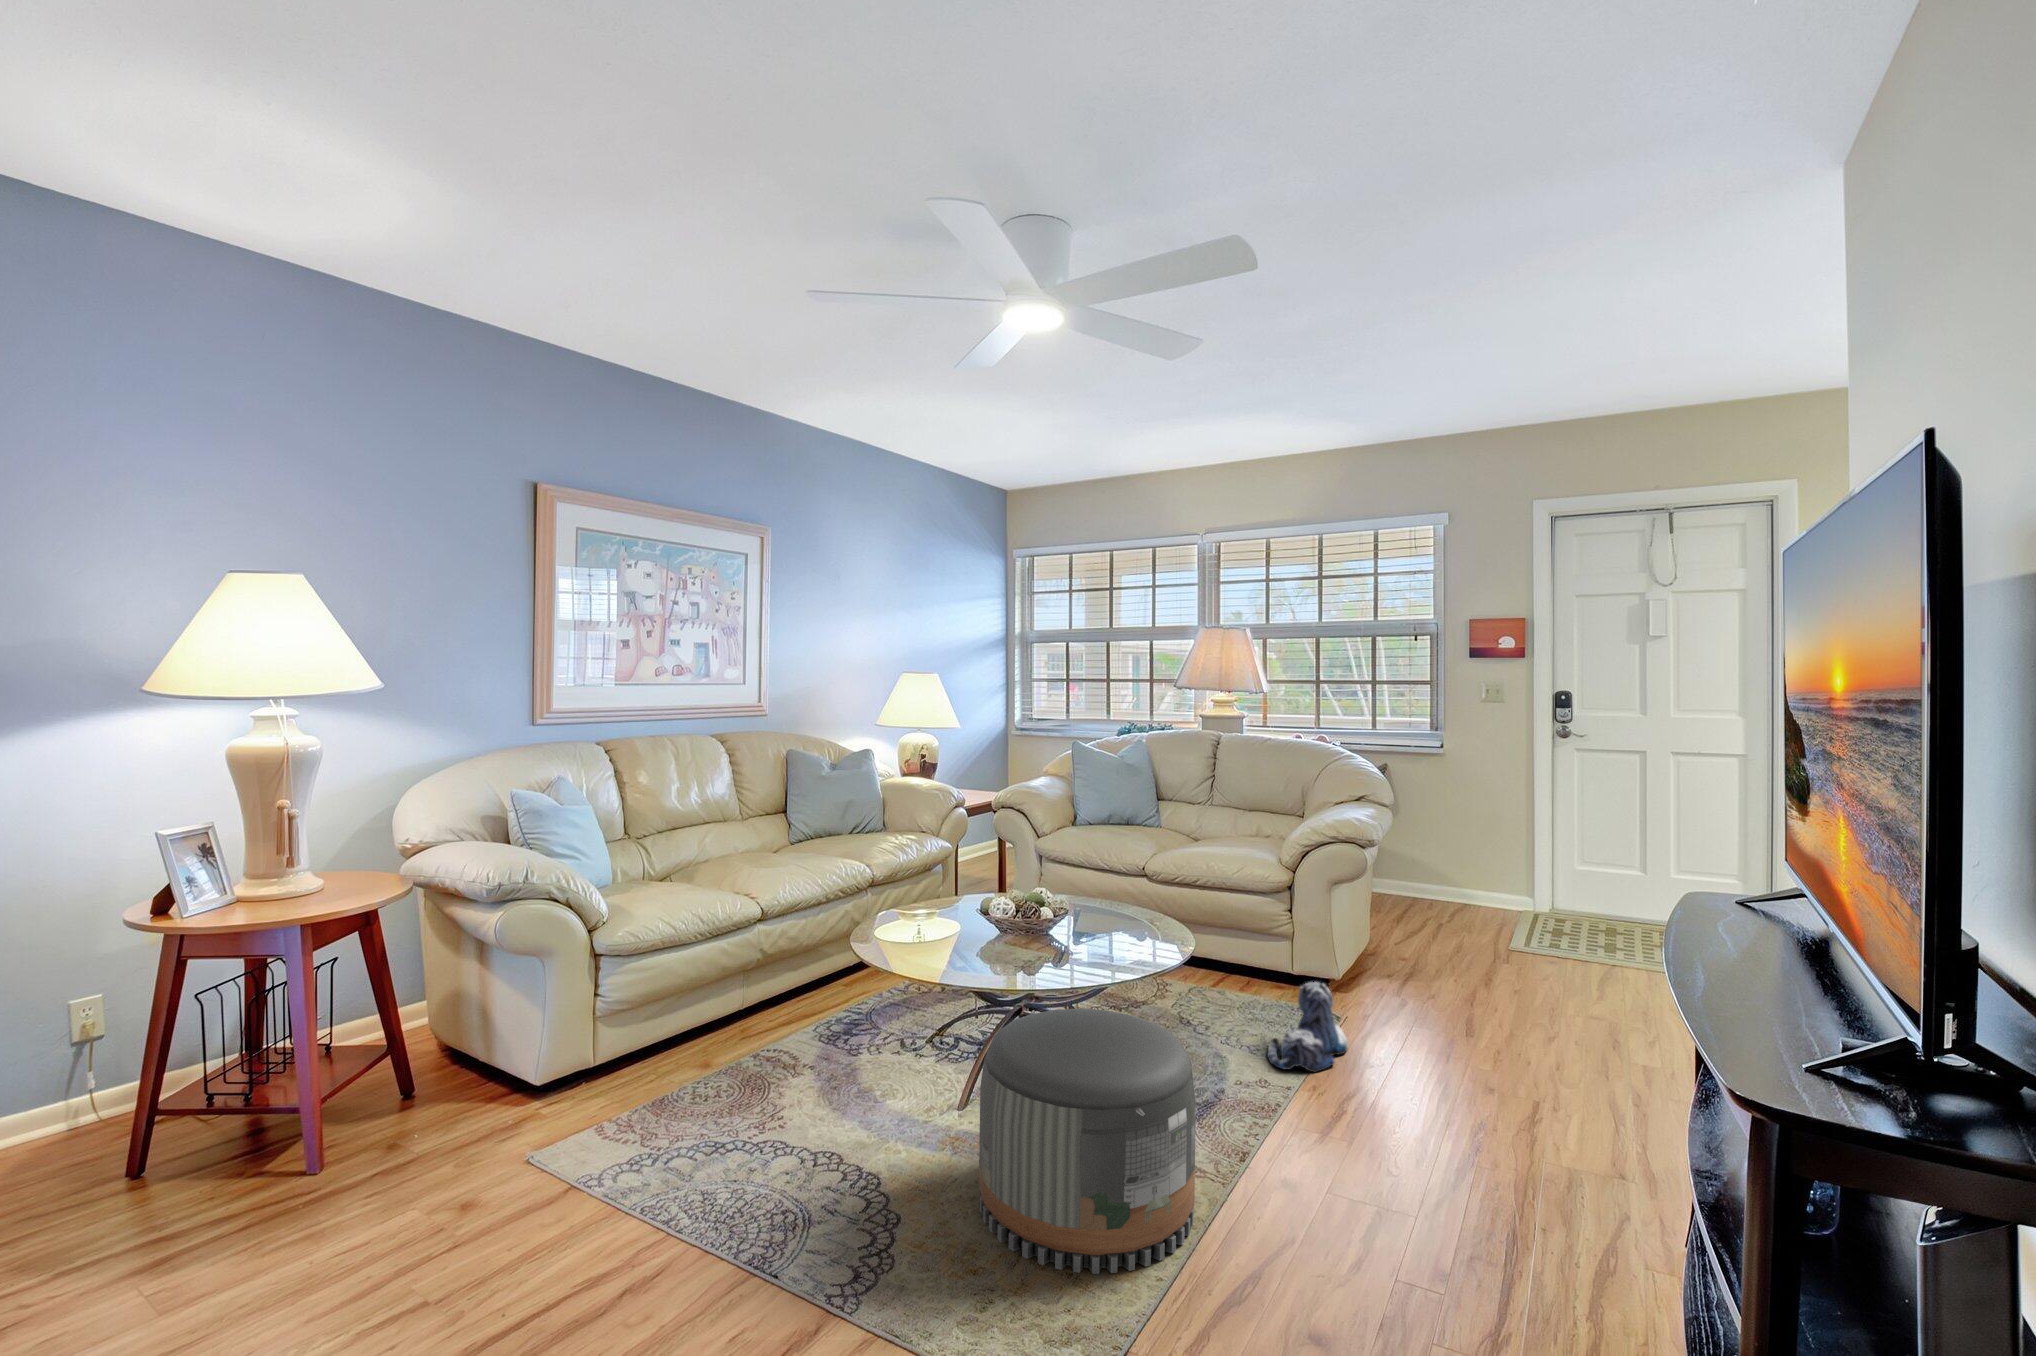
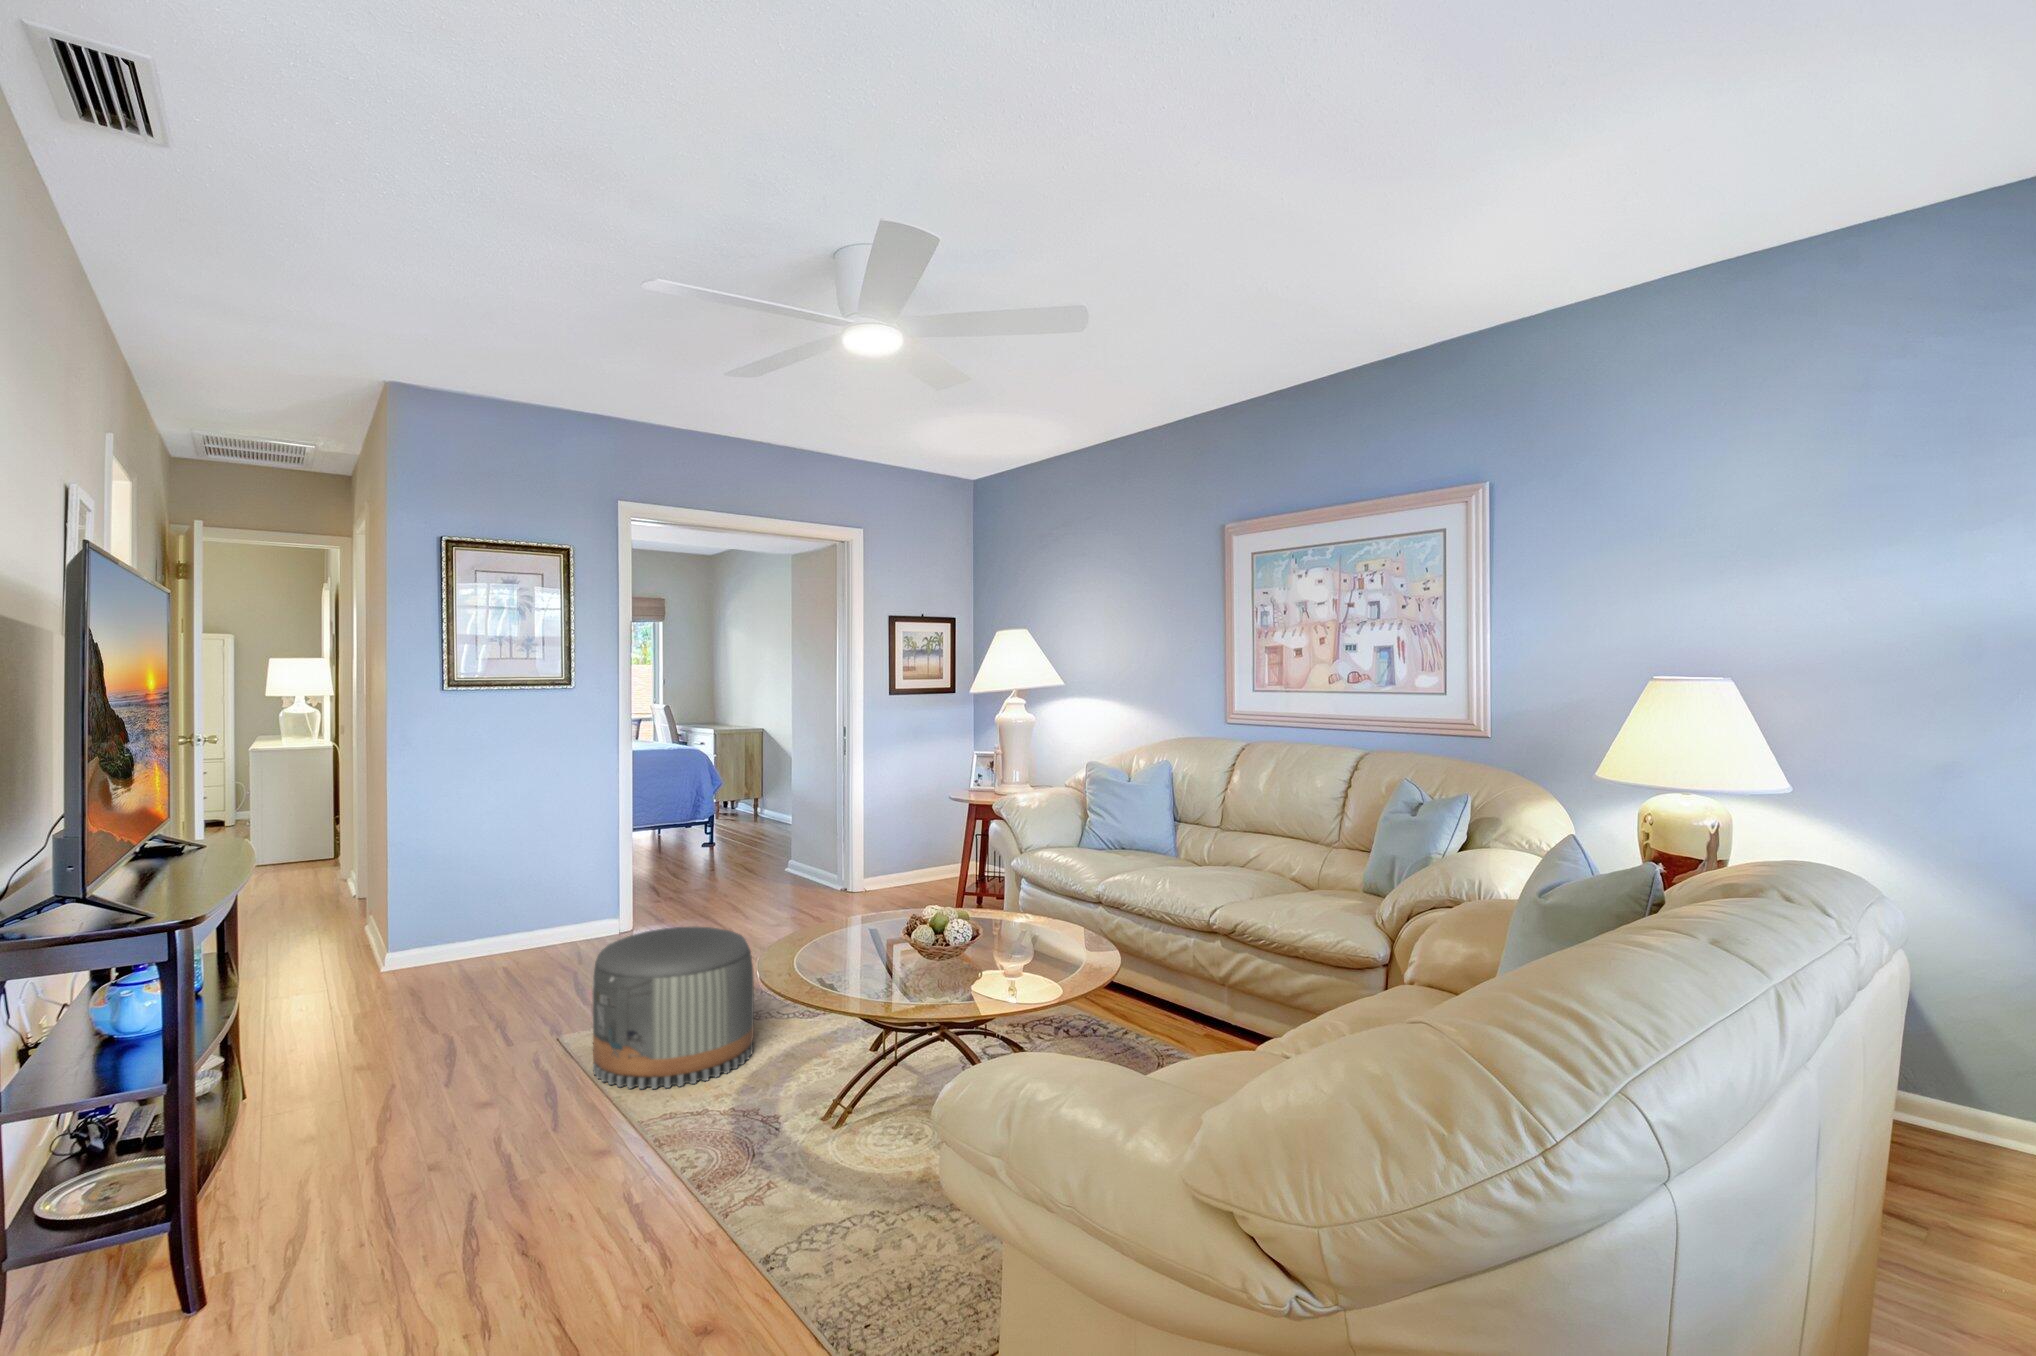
plush toy: present [1267,982,1347,1072] -> none [681,1154,785,1303]

